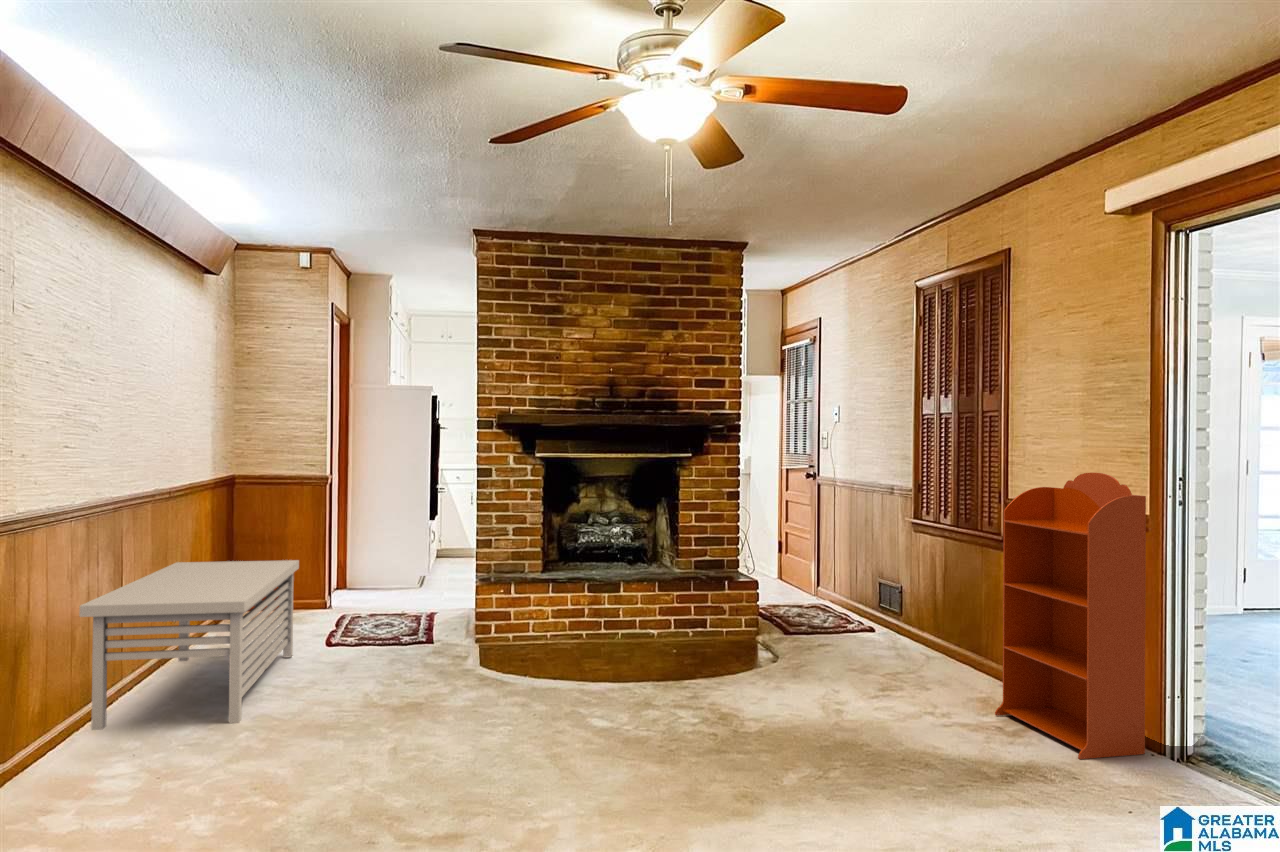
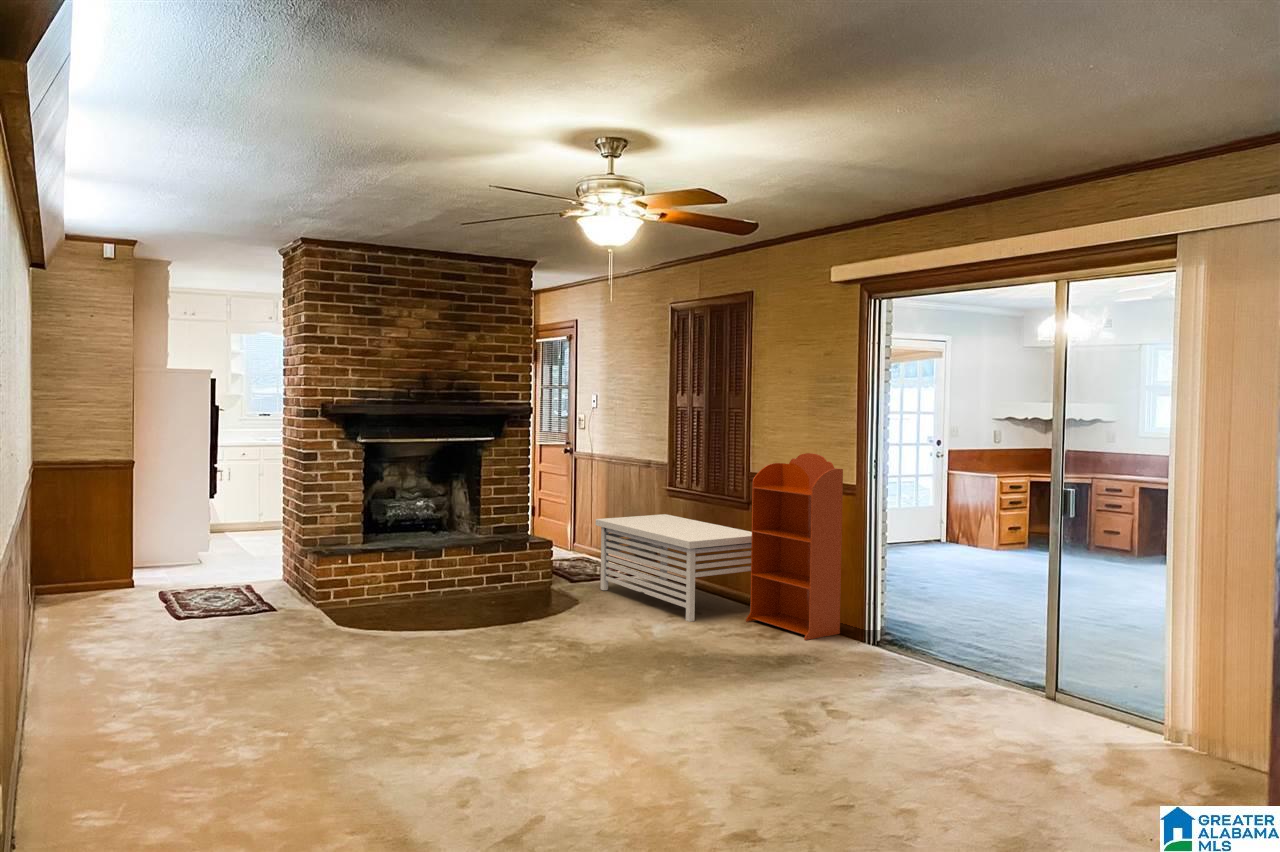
storage bench: present [79,560,299,730] -> present [596,514,752,622]

